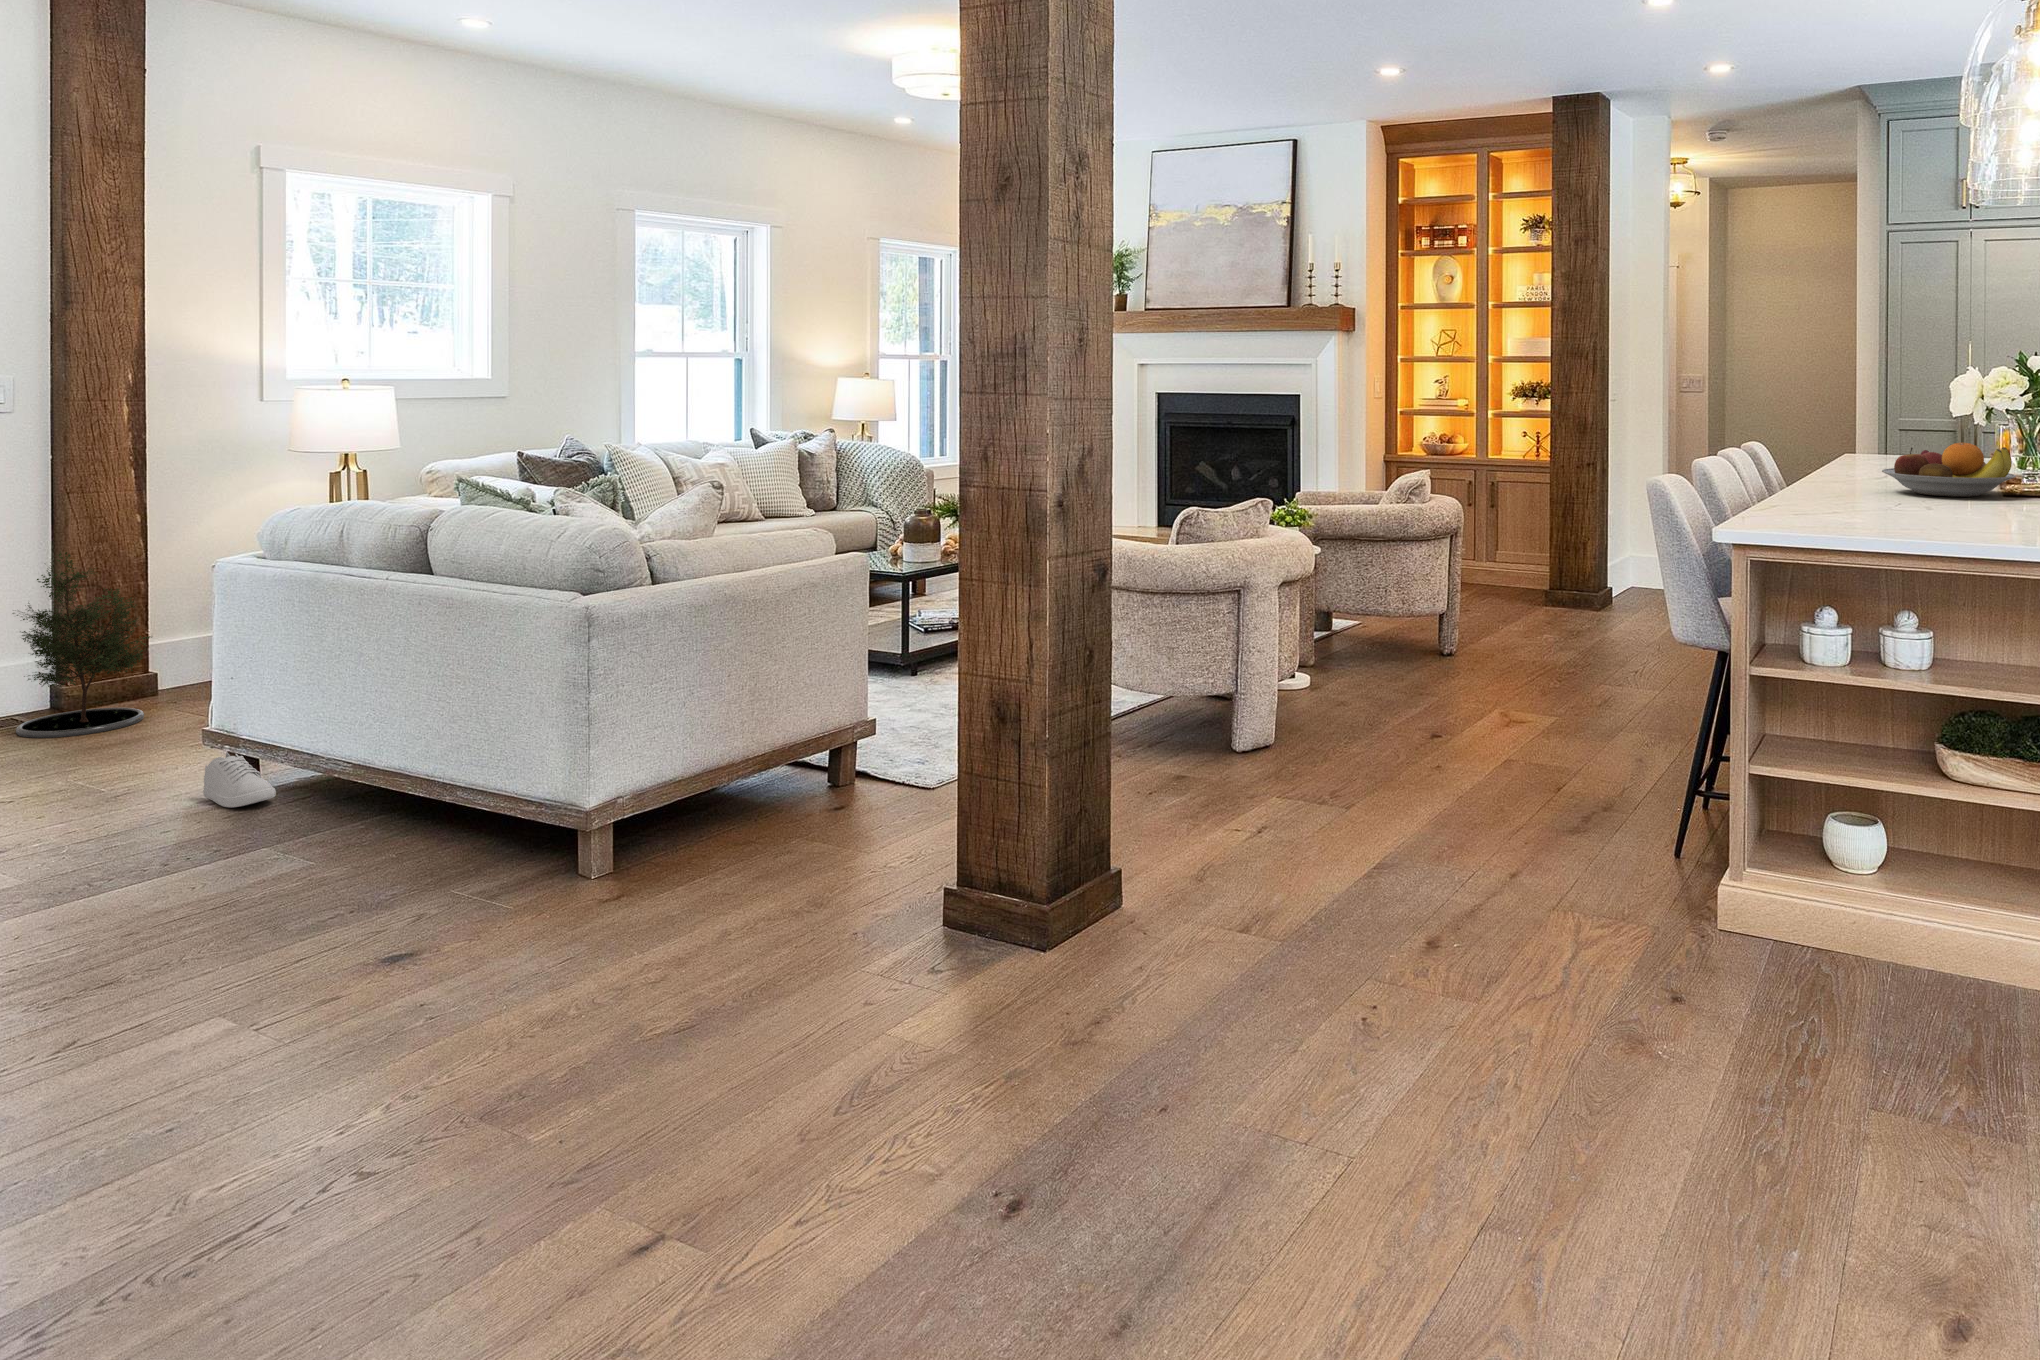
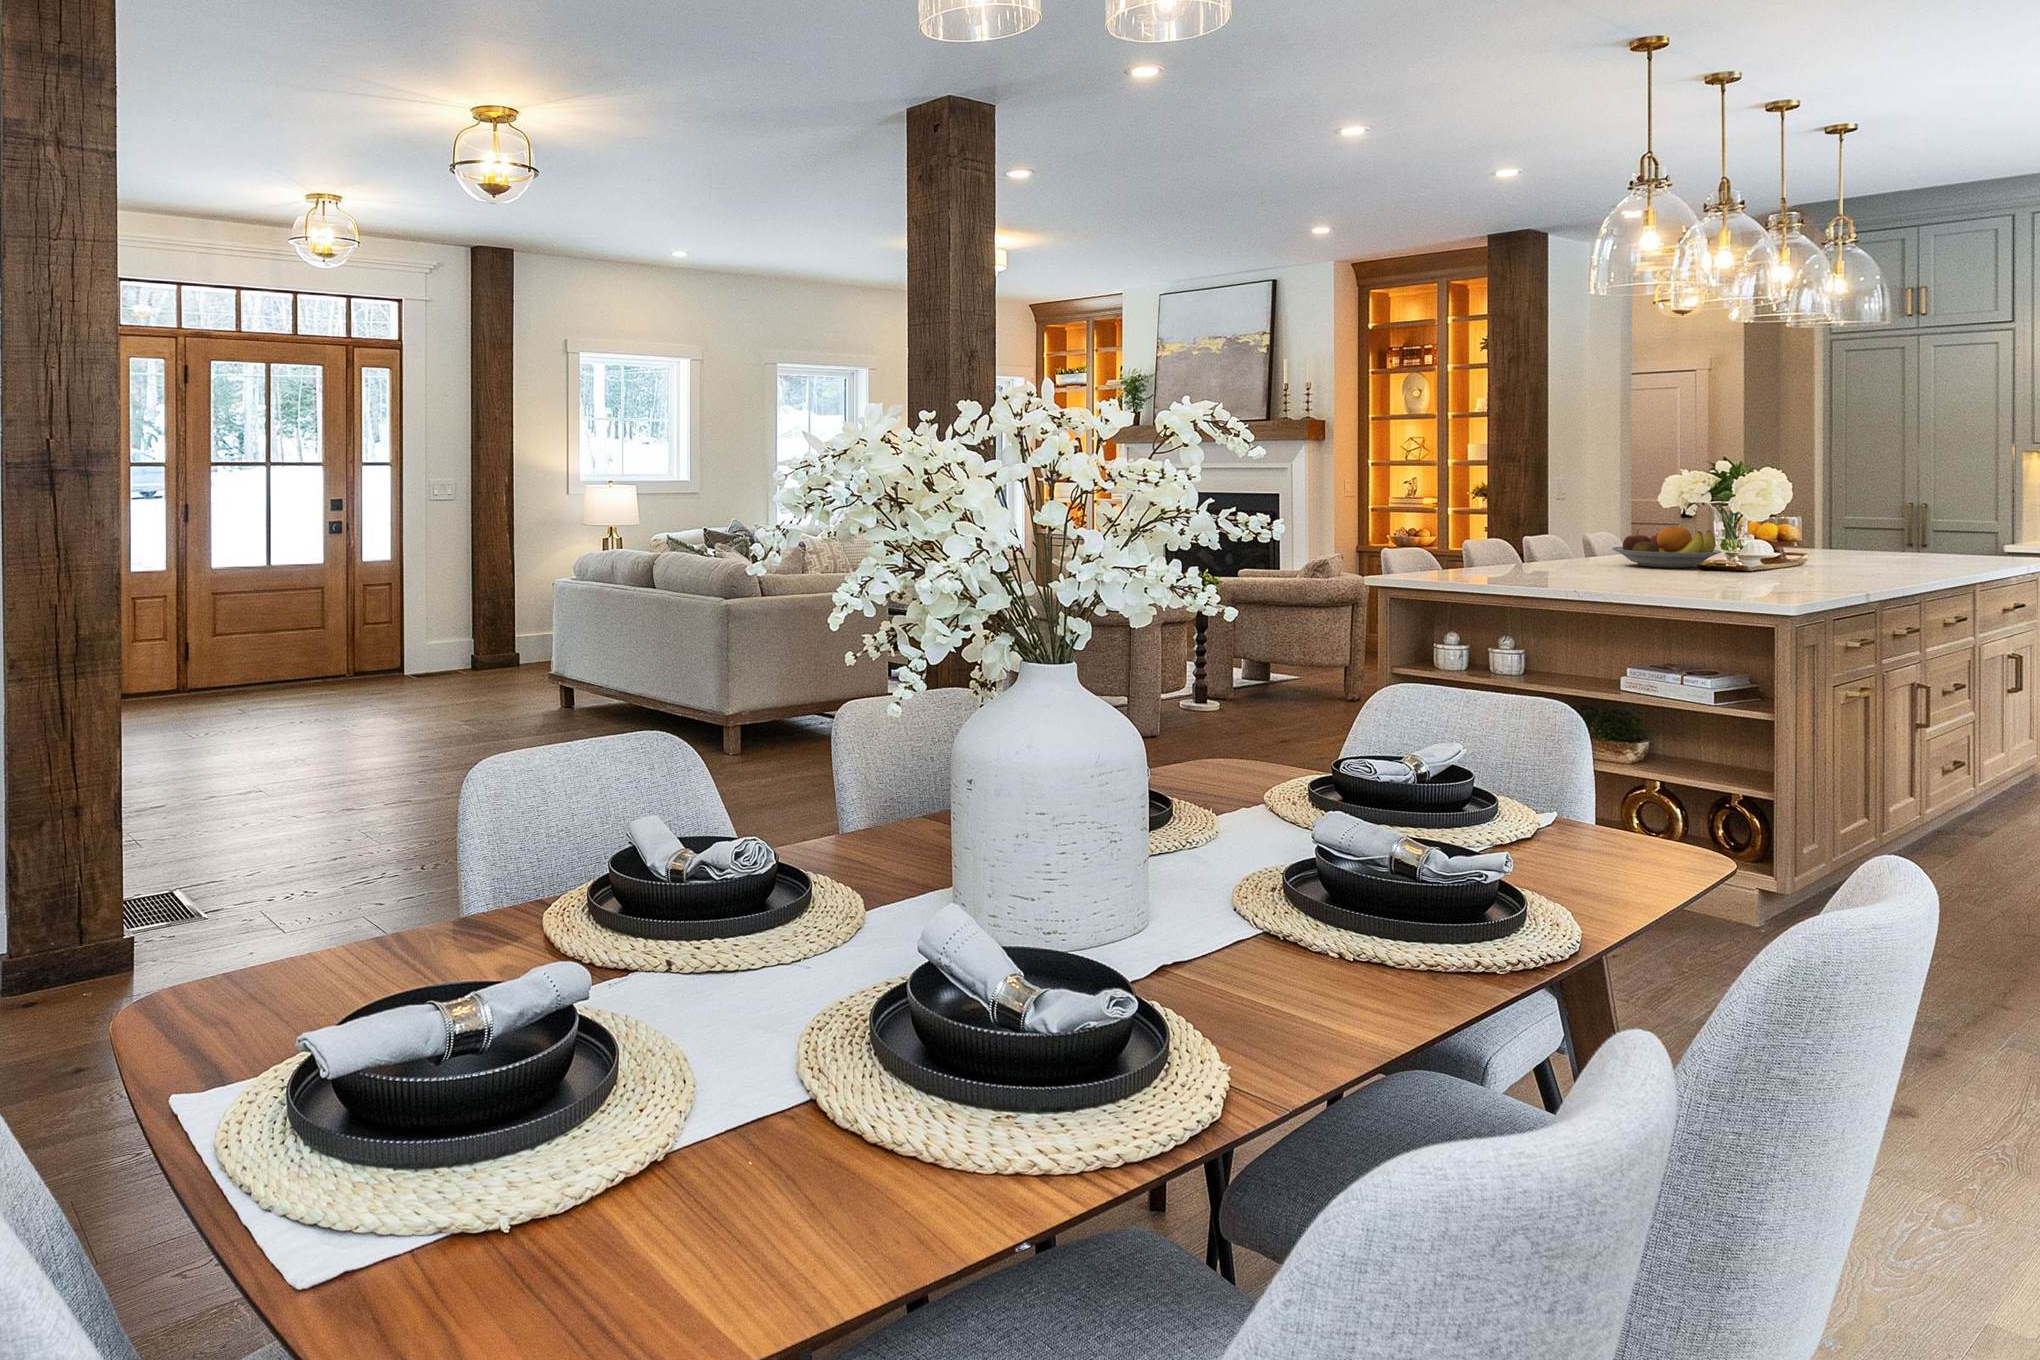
potted tree: present [13,552,152,738] -> none [455,576,518,680]
shoe: present [203,752,276,807] -> none [548,685,582,713]

